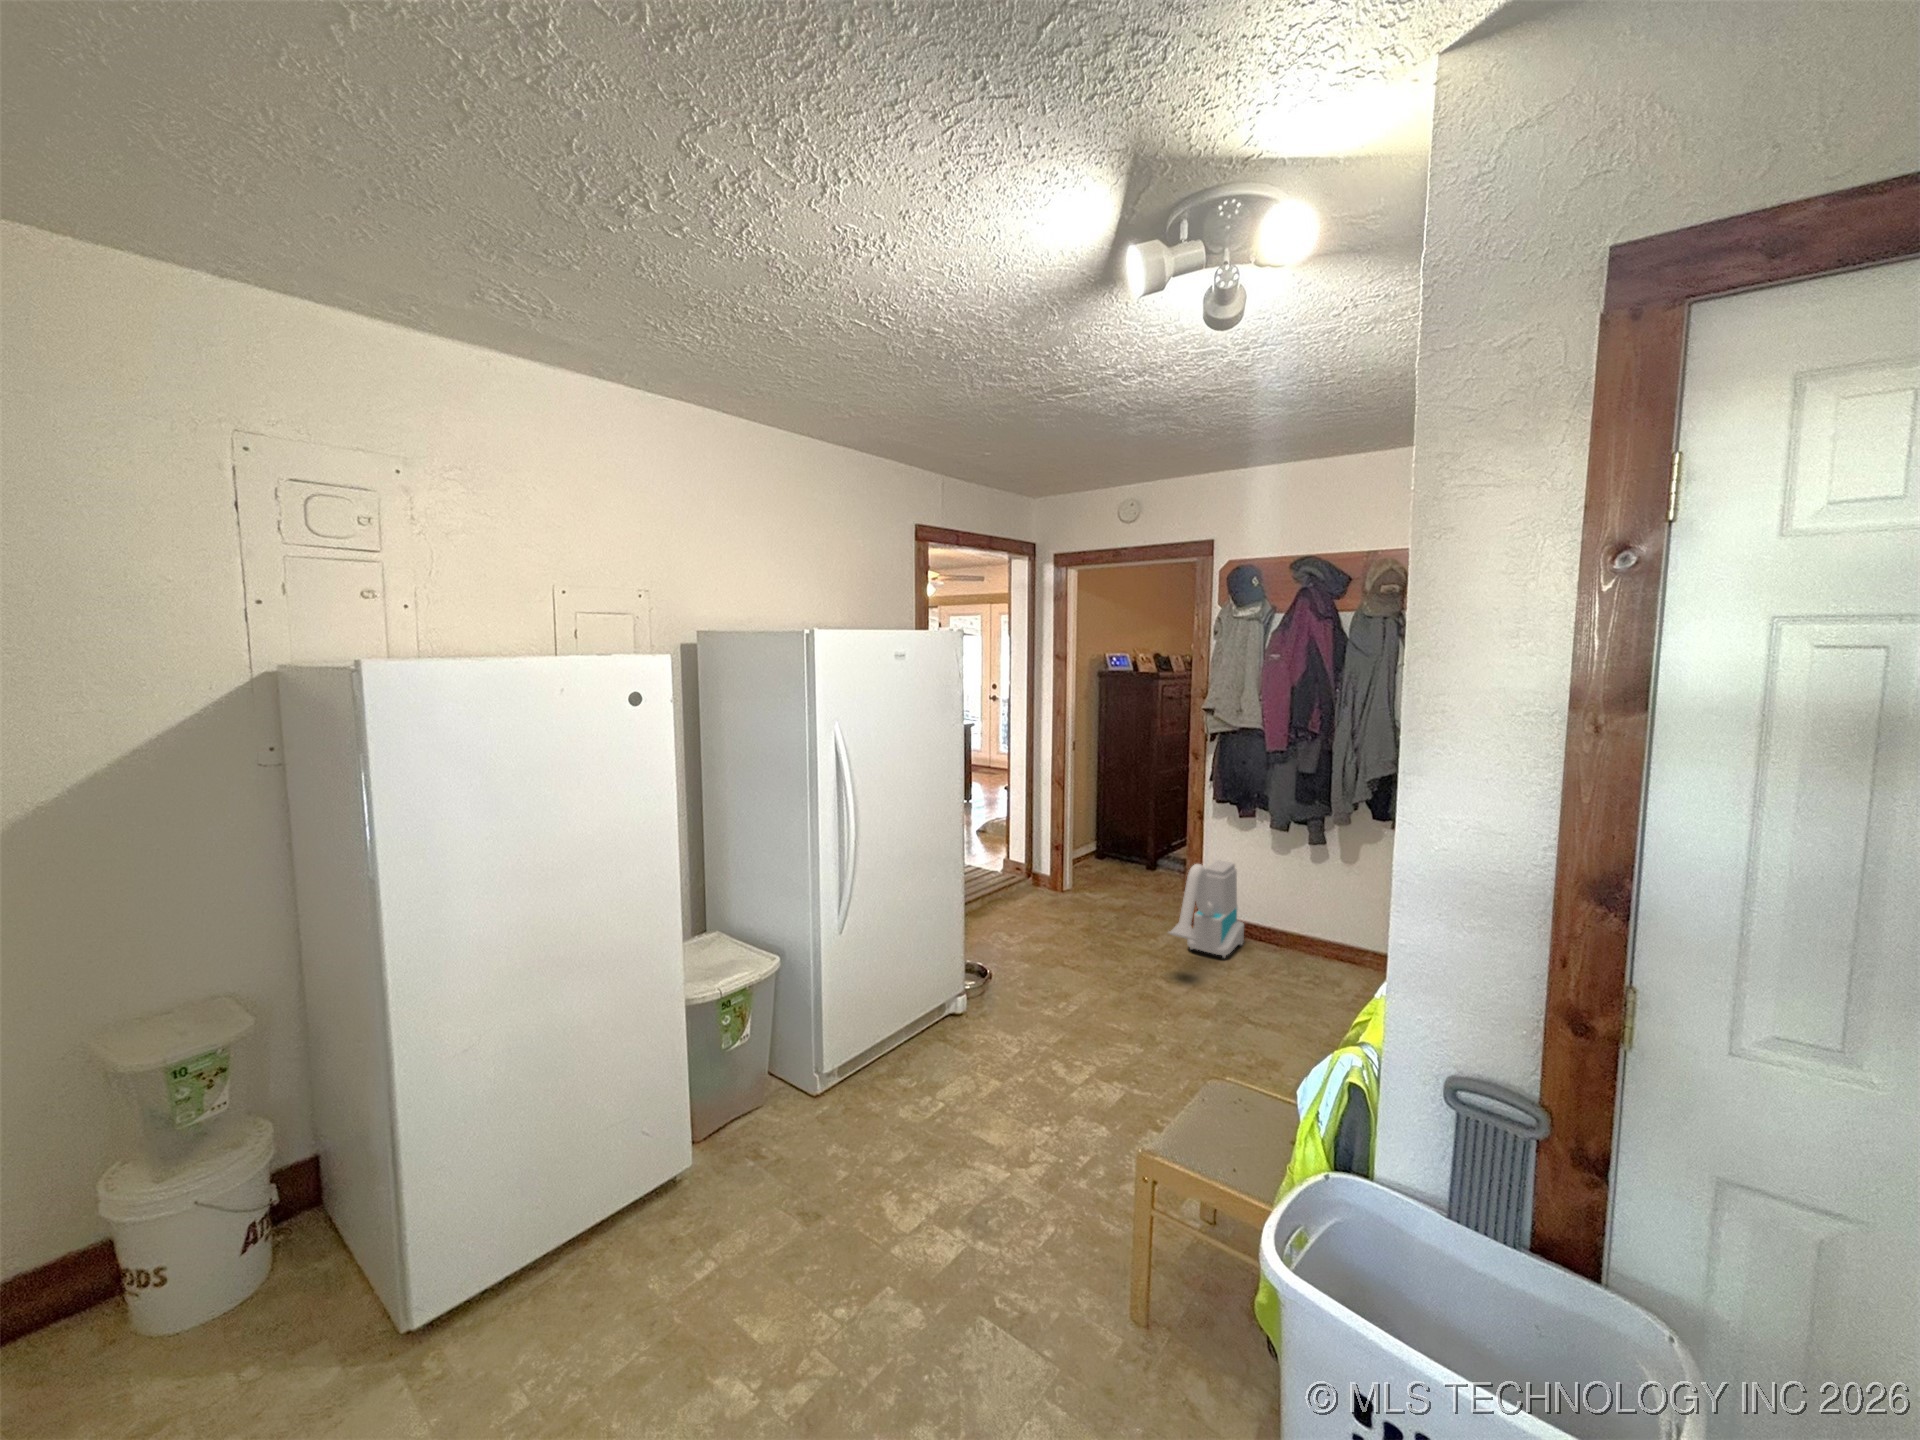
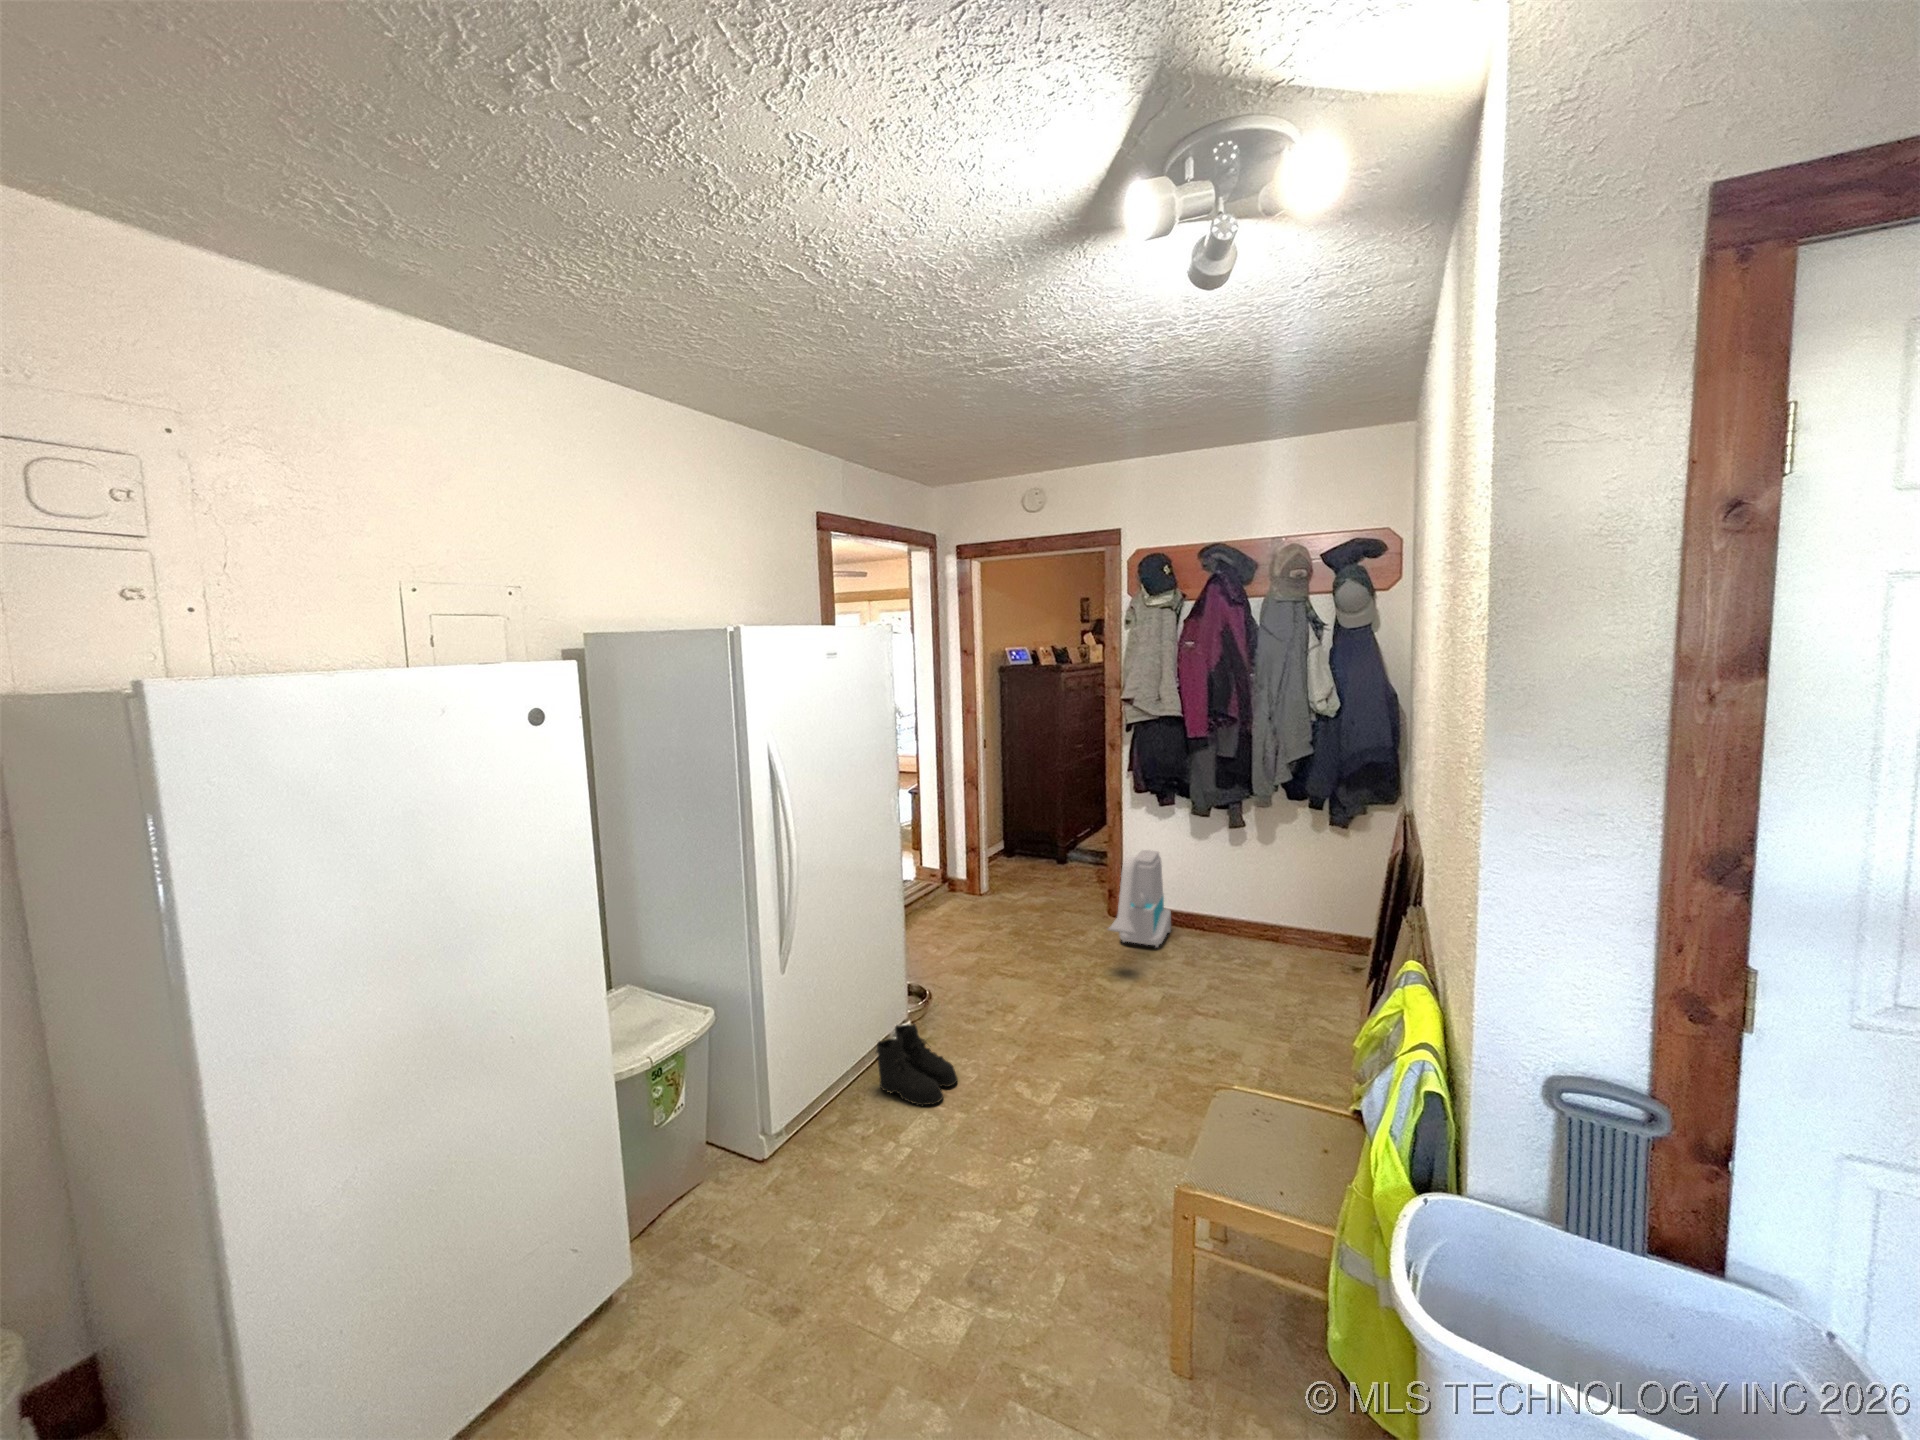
boots: none [924,994,998,1070] -> present [876,1023,958,1106]

